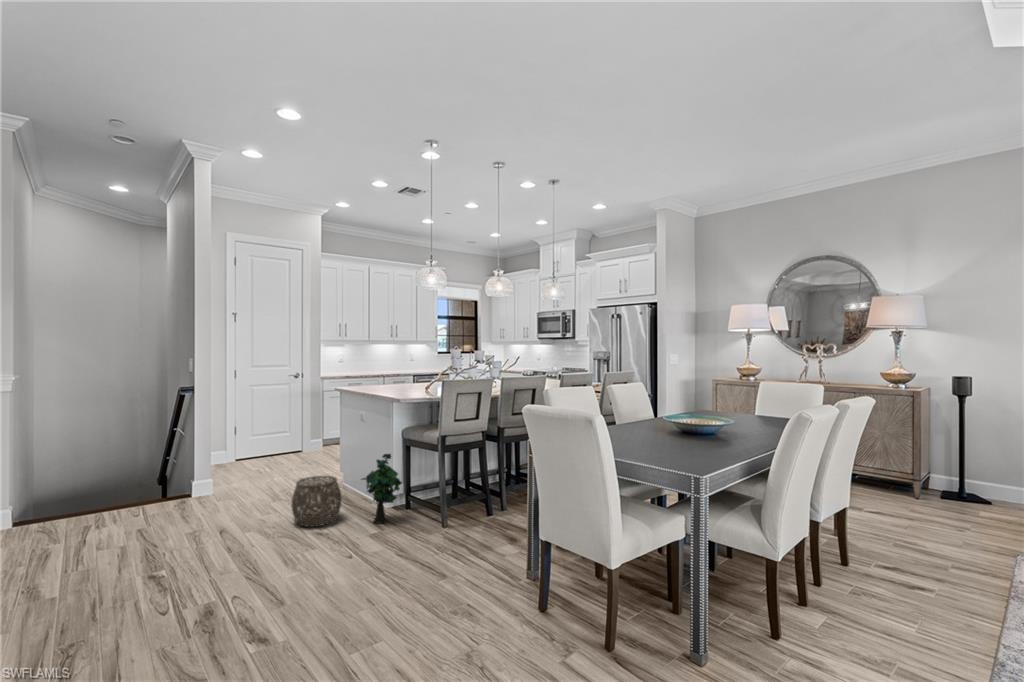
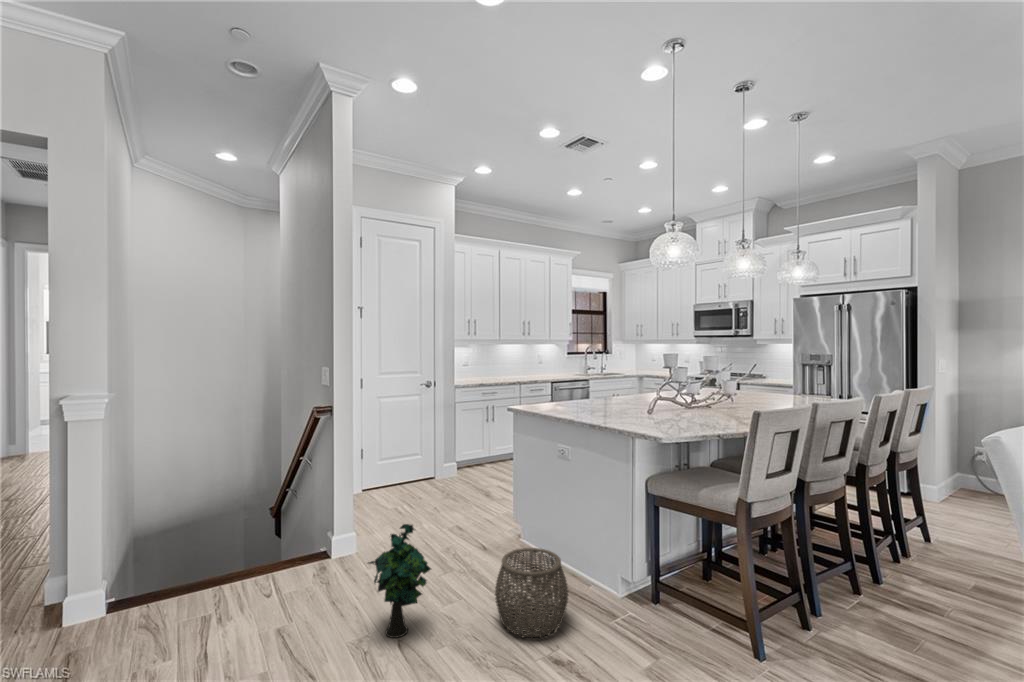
decorative plant: present [362,454,402,524] -> present [368,524,431,638]

